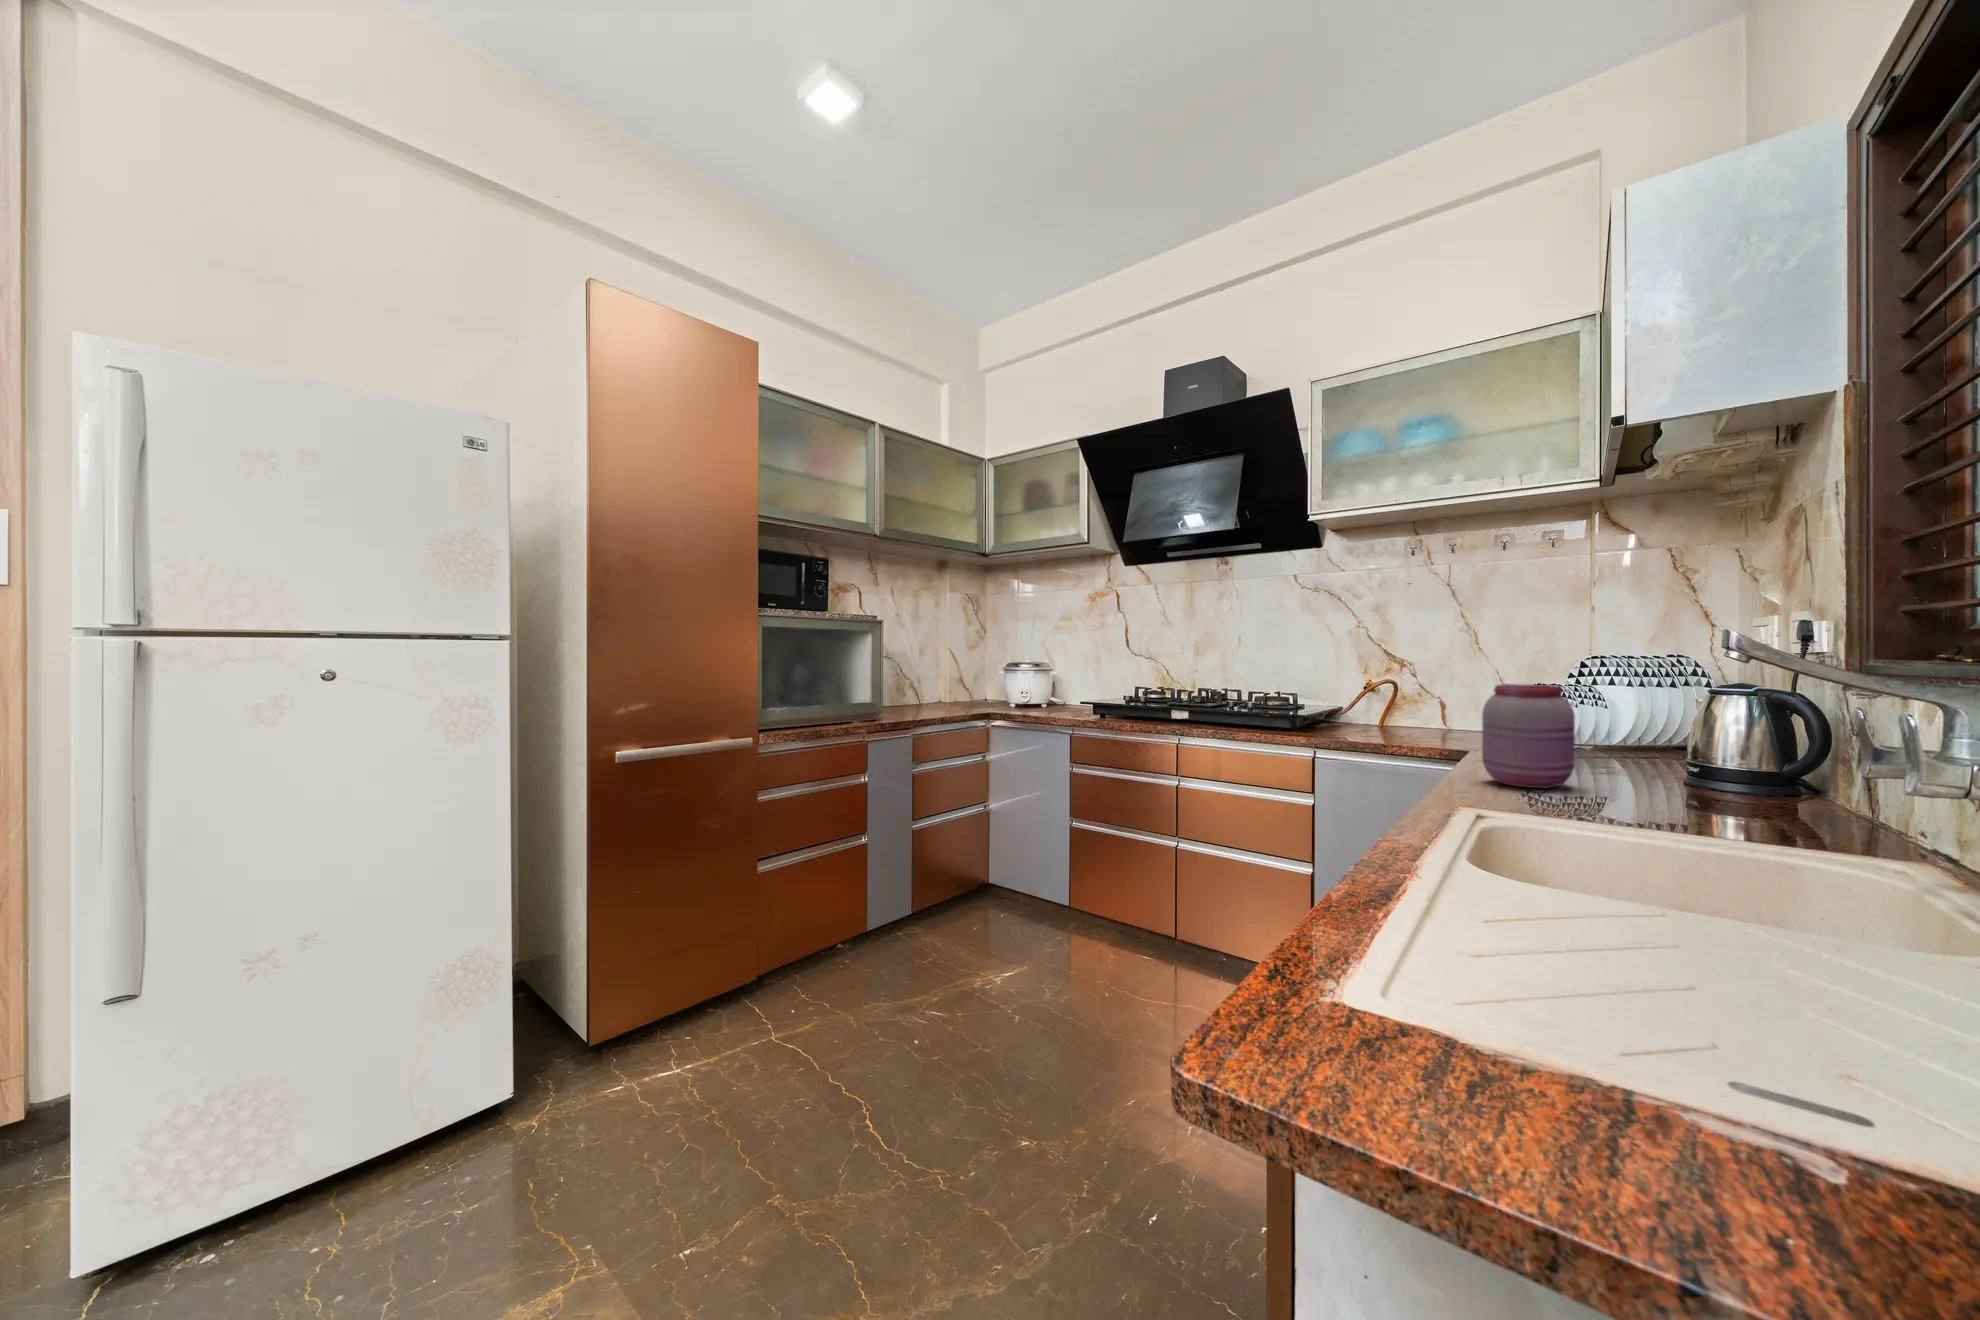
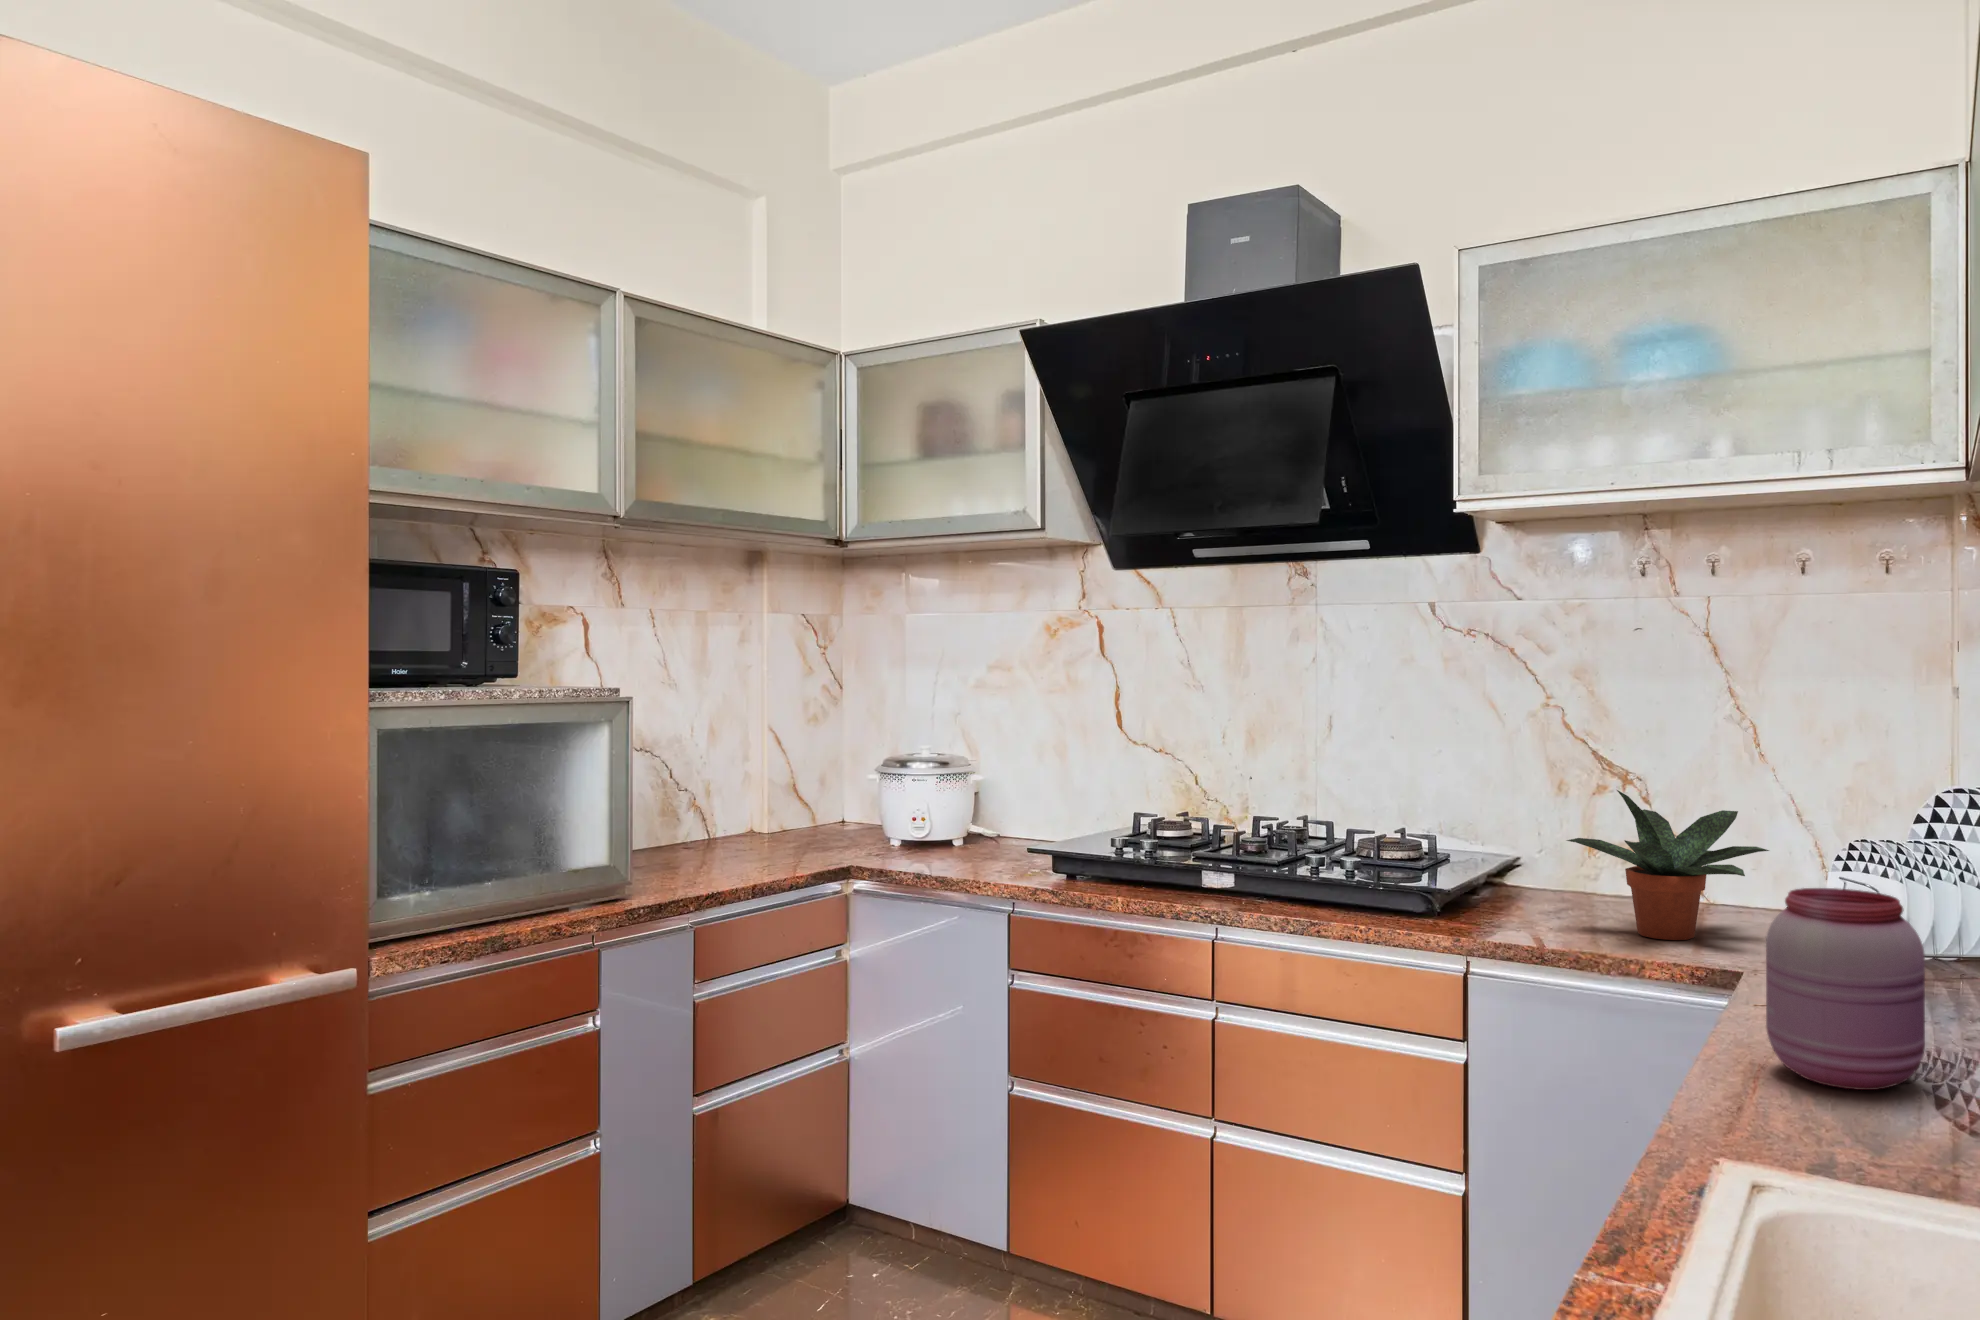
potted plant: none [1369,661,1485,741] -> present [1567,790,1769,940]

